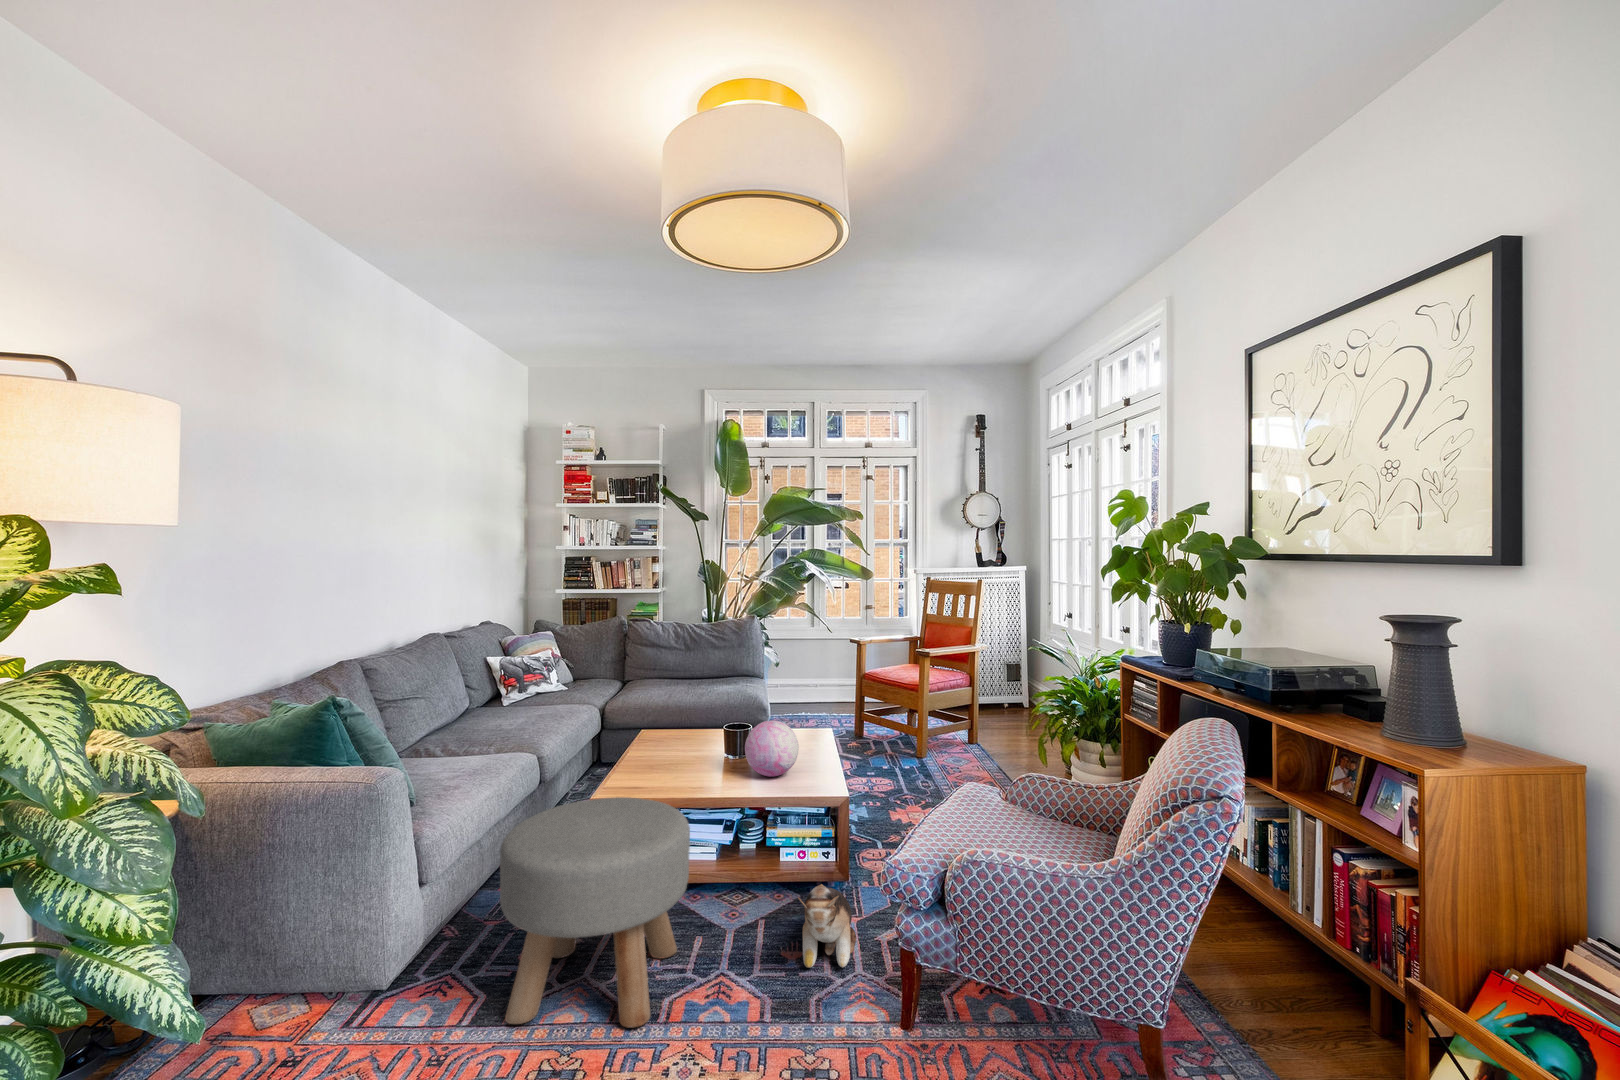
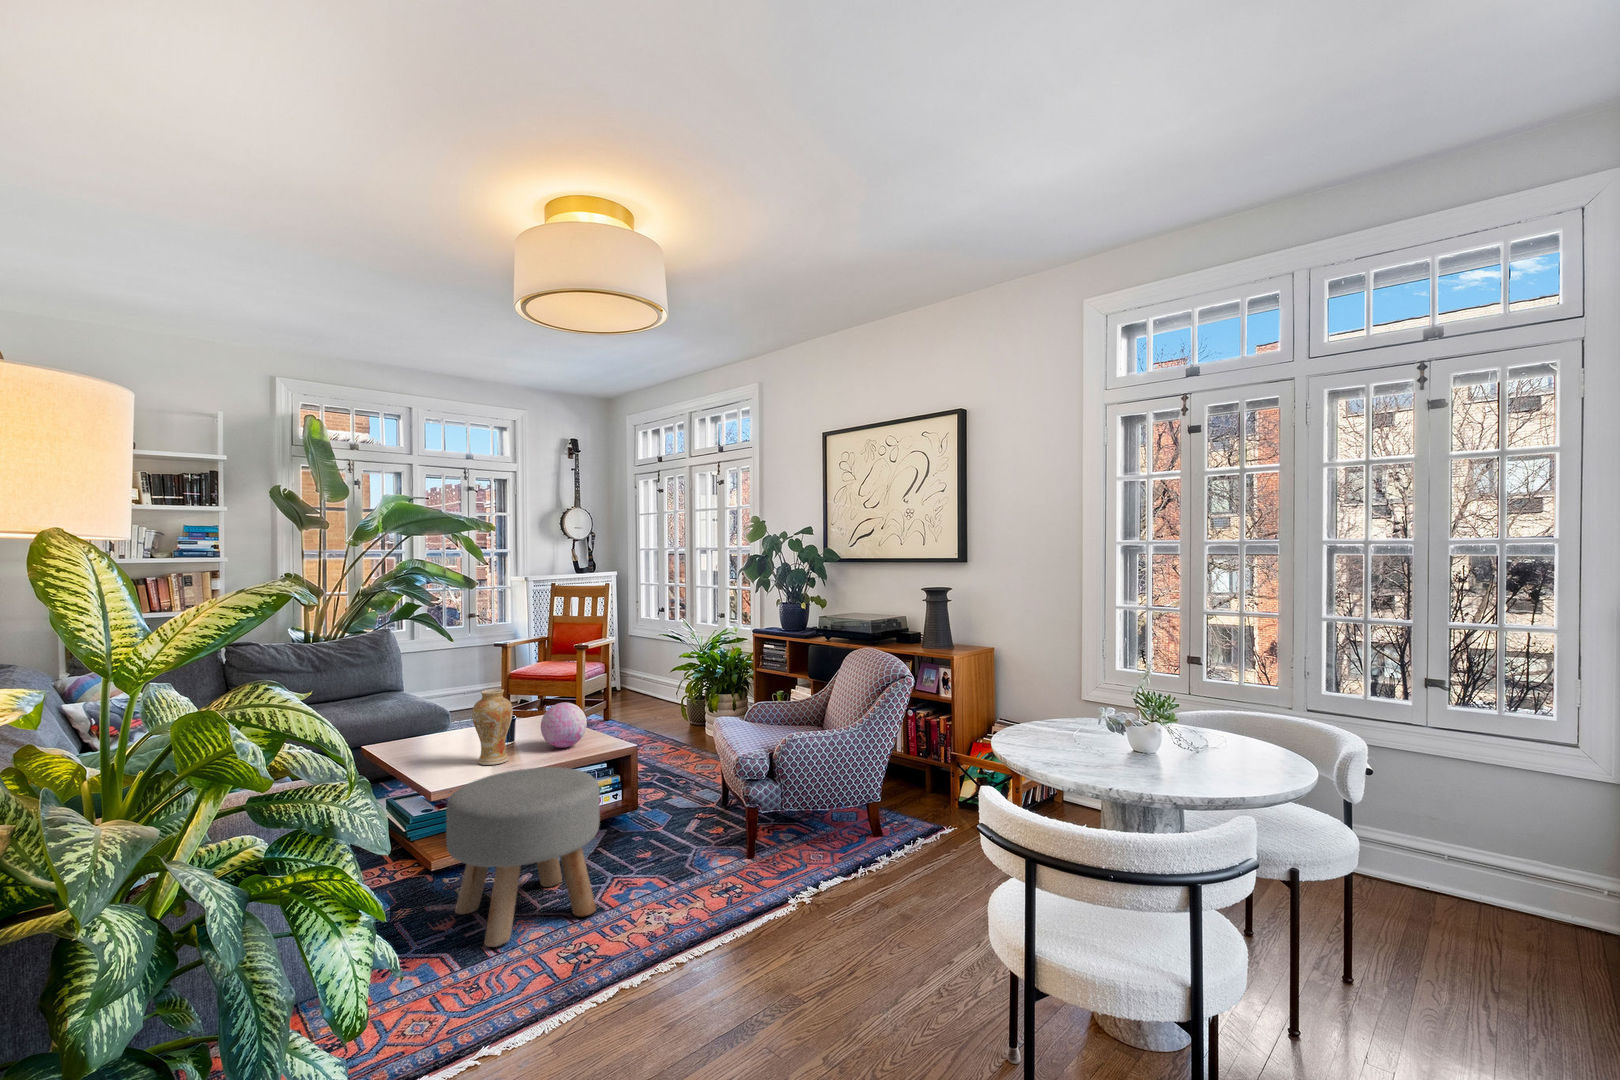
vase: none [663,692,707,781] -> present [472,689,513,765]
plush toy: present [798,884,856,968] -> none [642,794,691,855]

